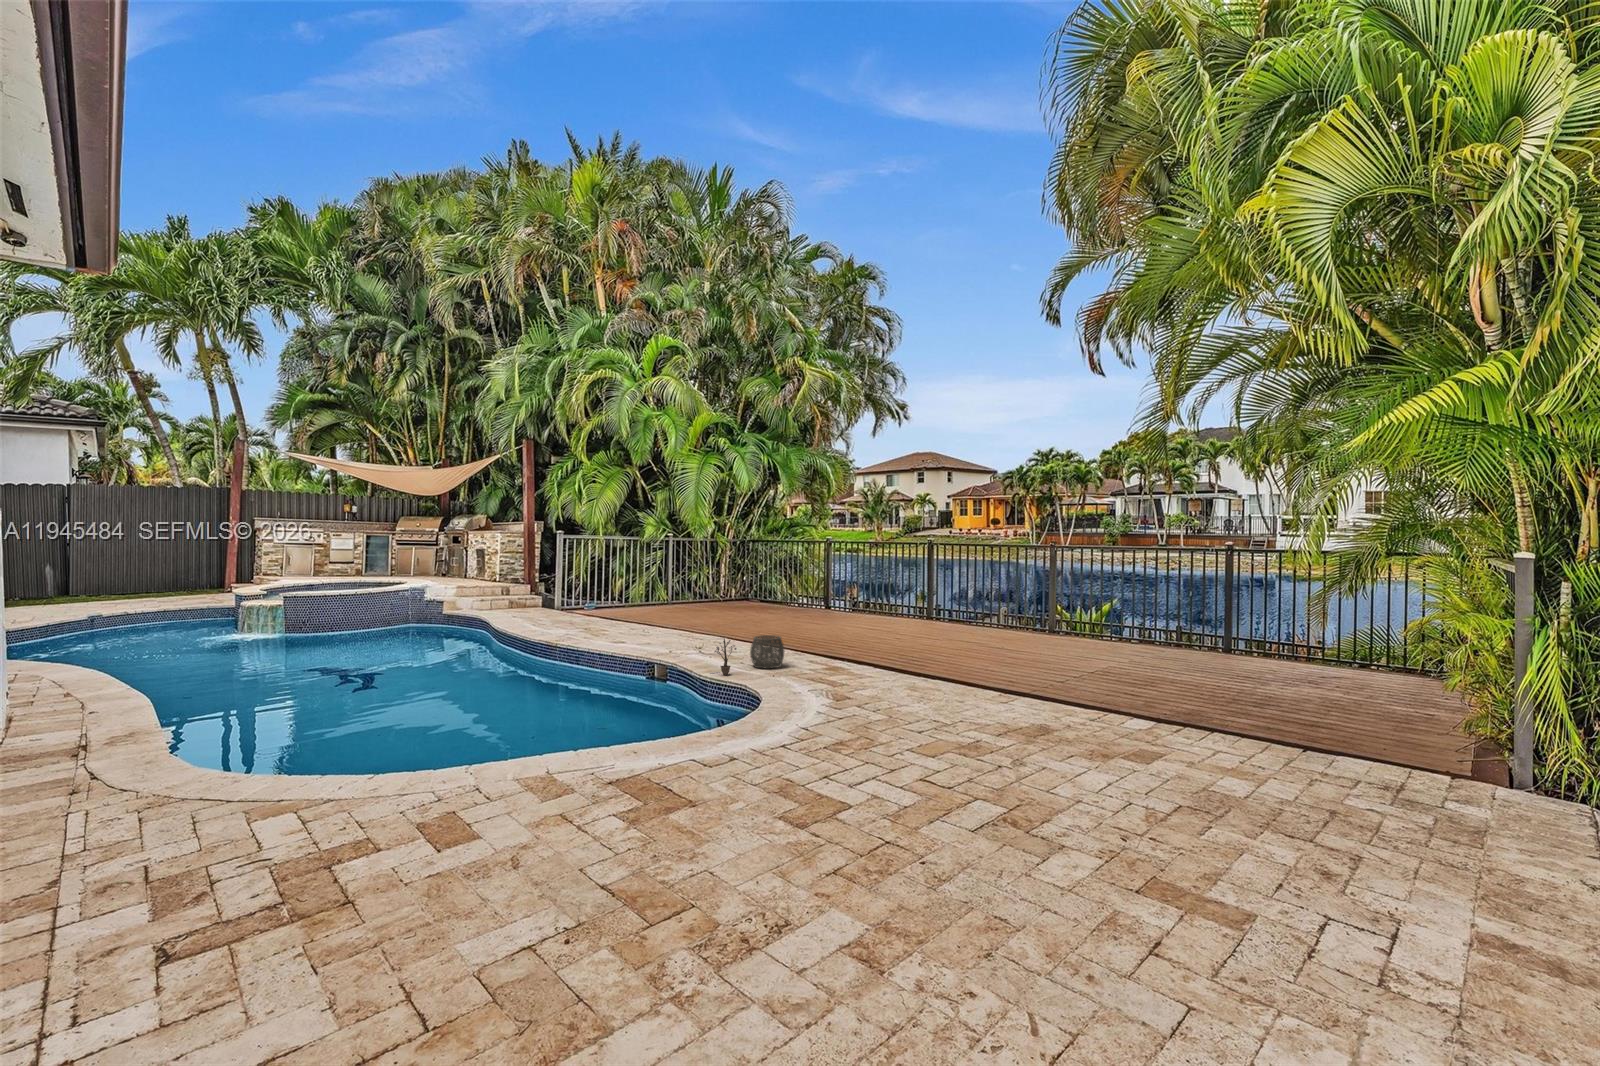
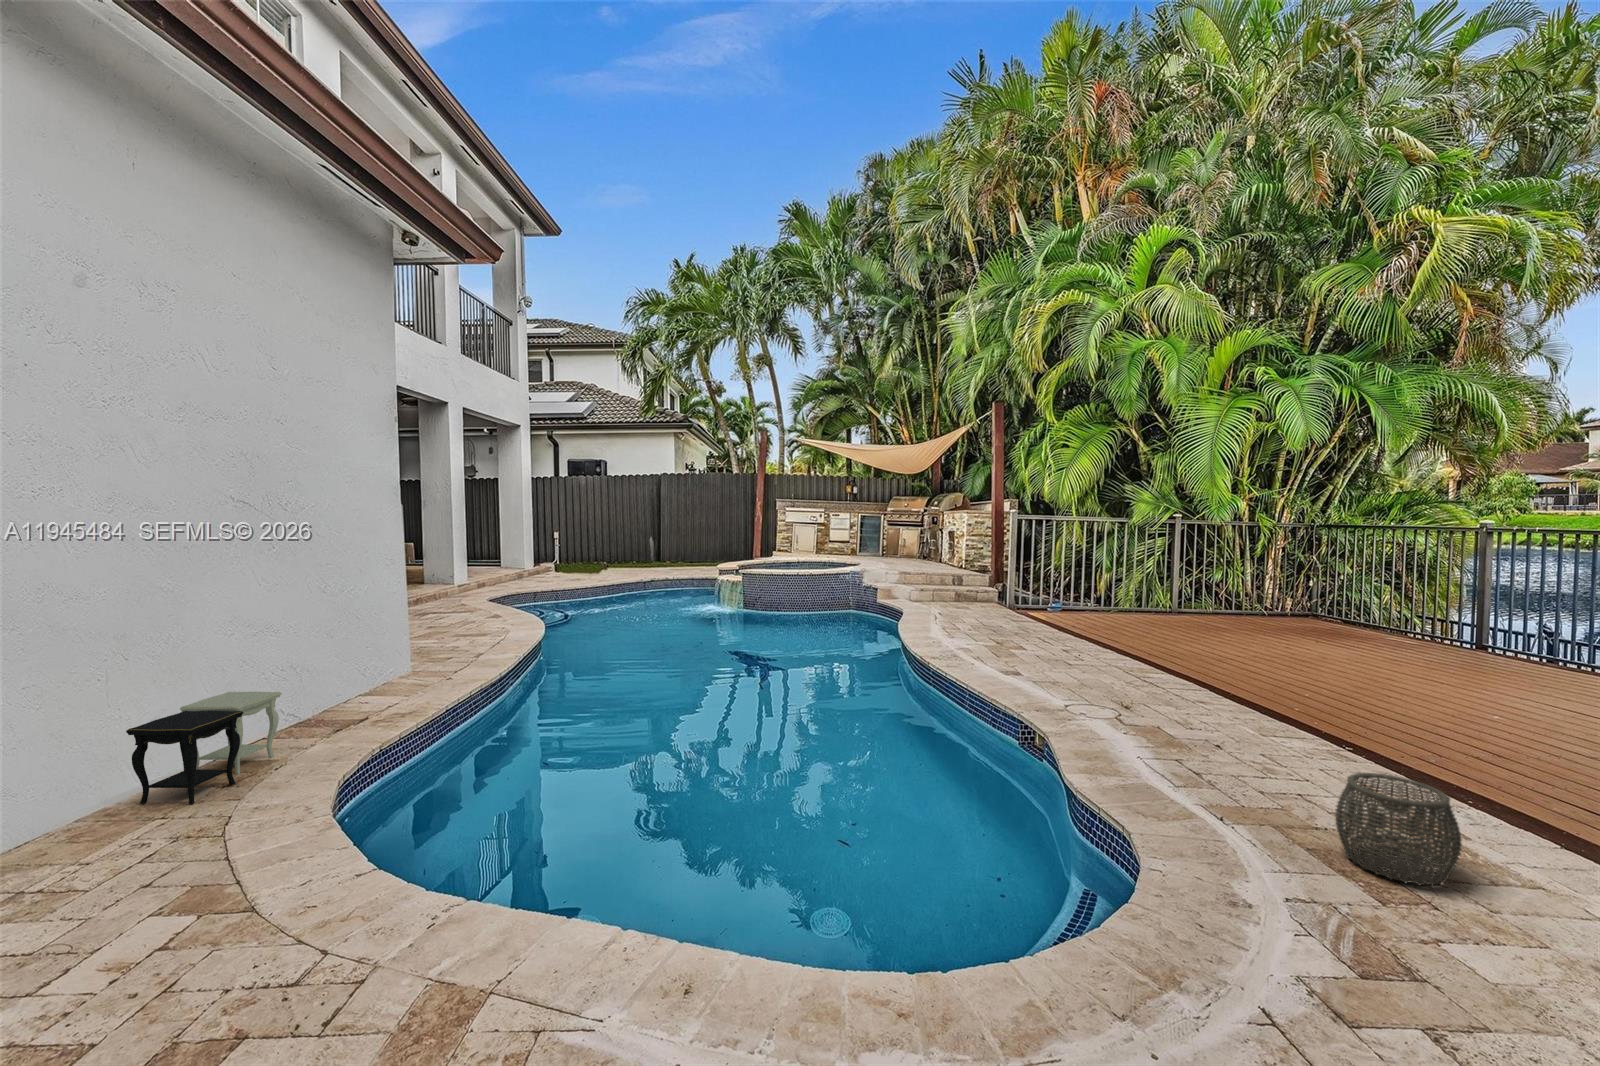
decorative plant: present [710,639,736,675] -> none [1205,780,1292,878]
side table: none [34,683,114,758] -> present [126,692,282,804]

